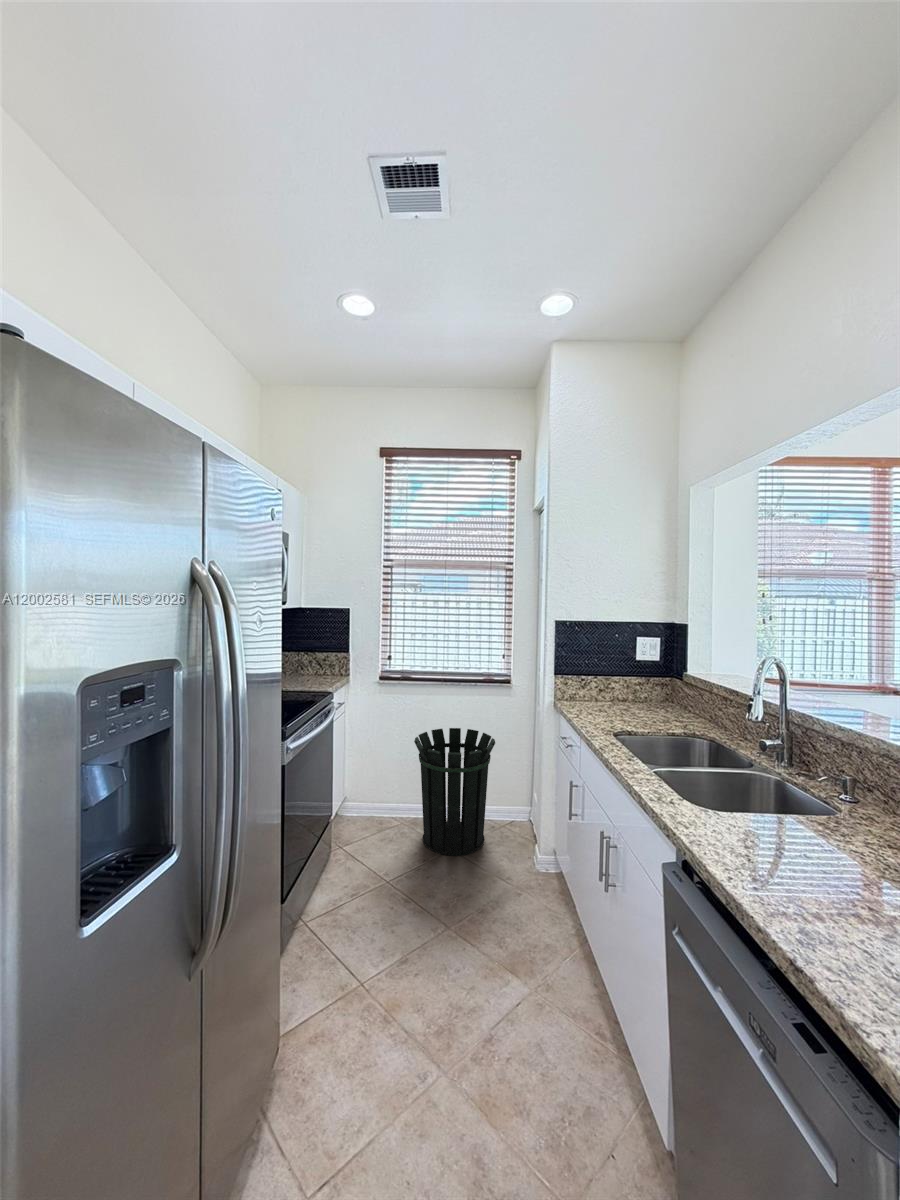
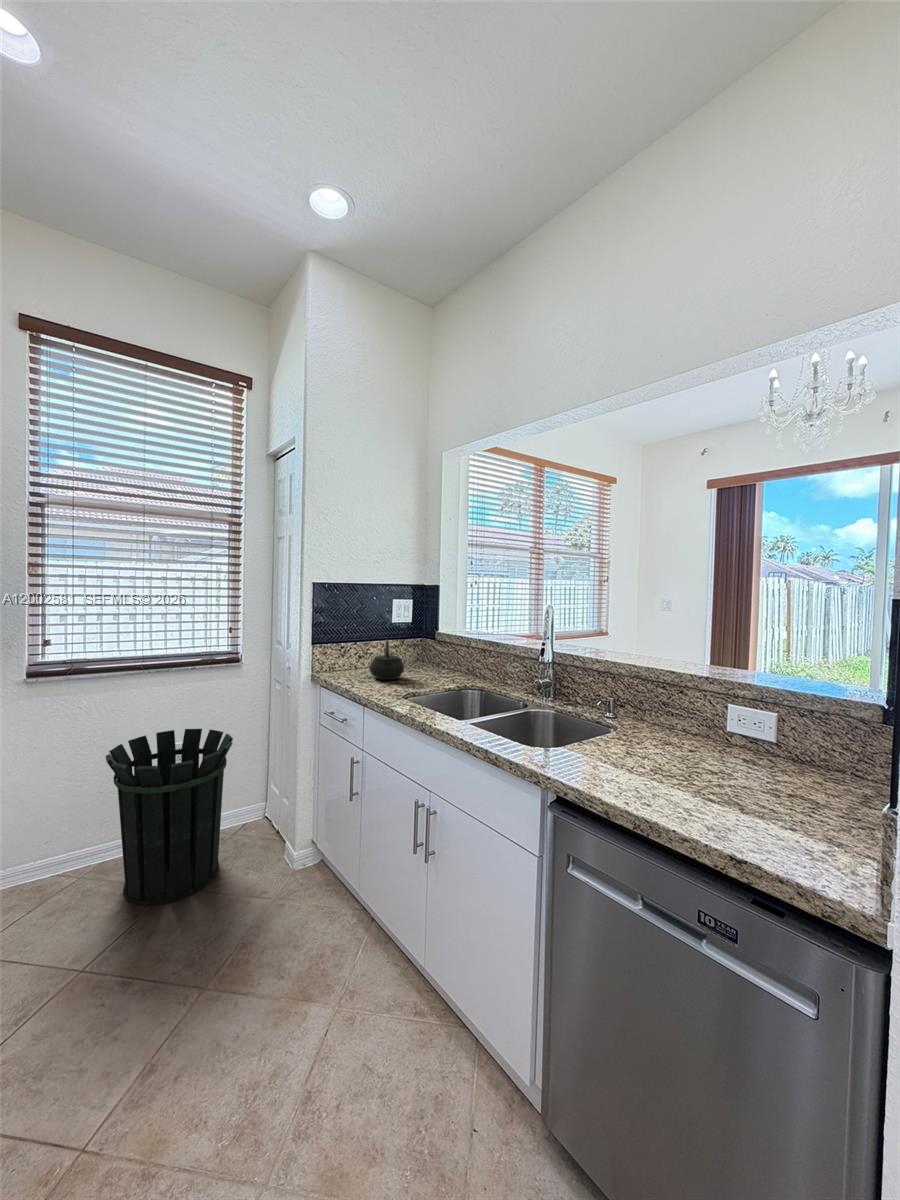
kettle: none [598,676,633,715] -> present [369,639,404,680]

